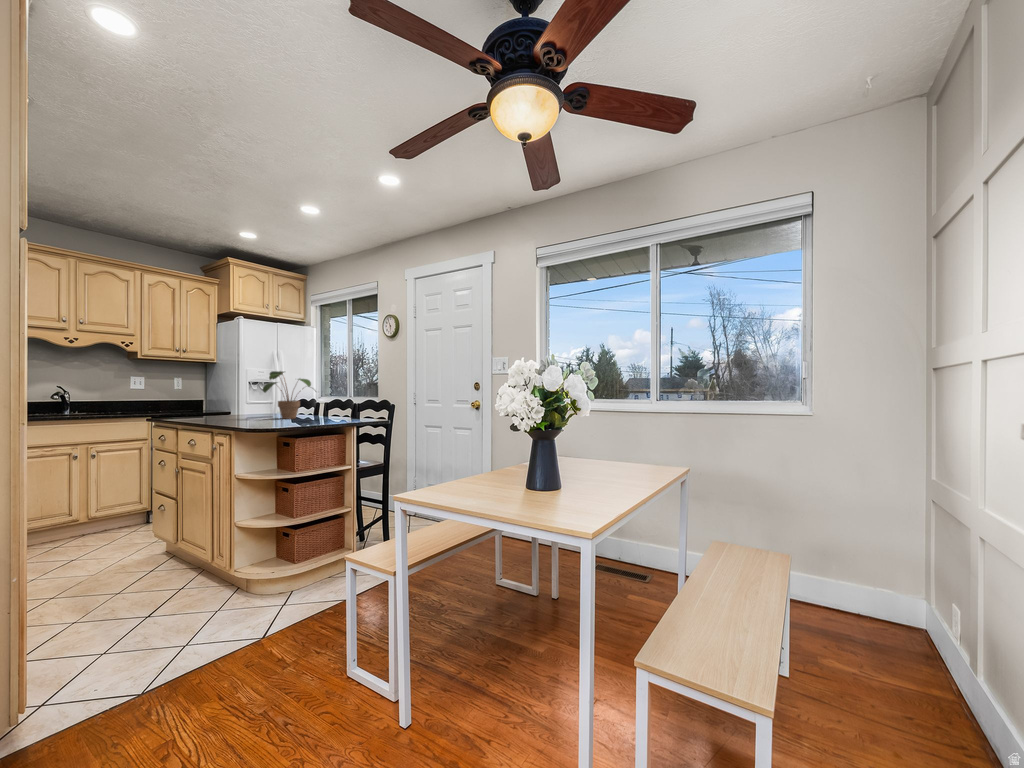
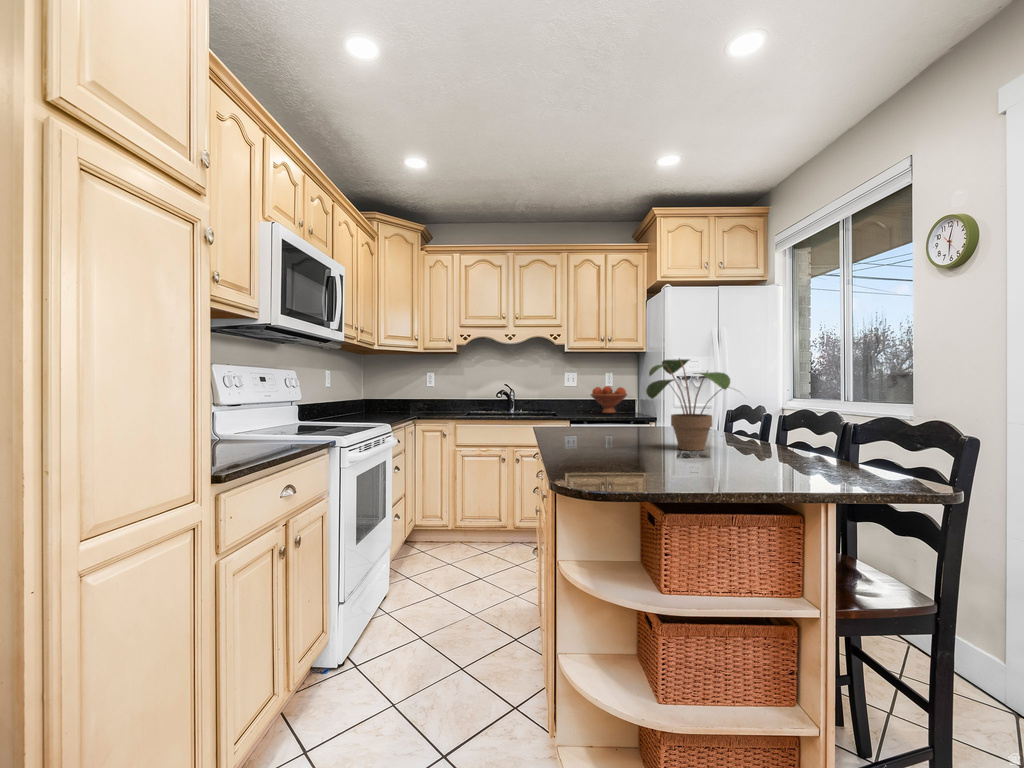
fruit bowl: none [158,390,196,412] -> present [591,386,627,413]

